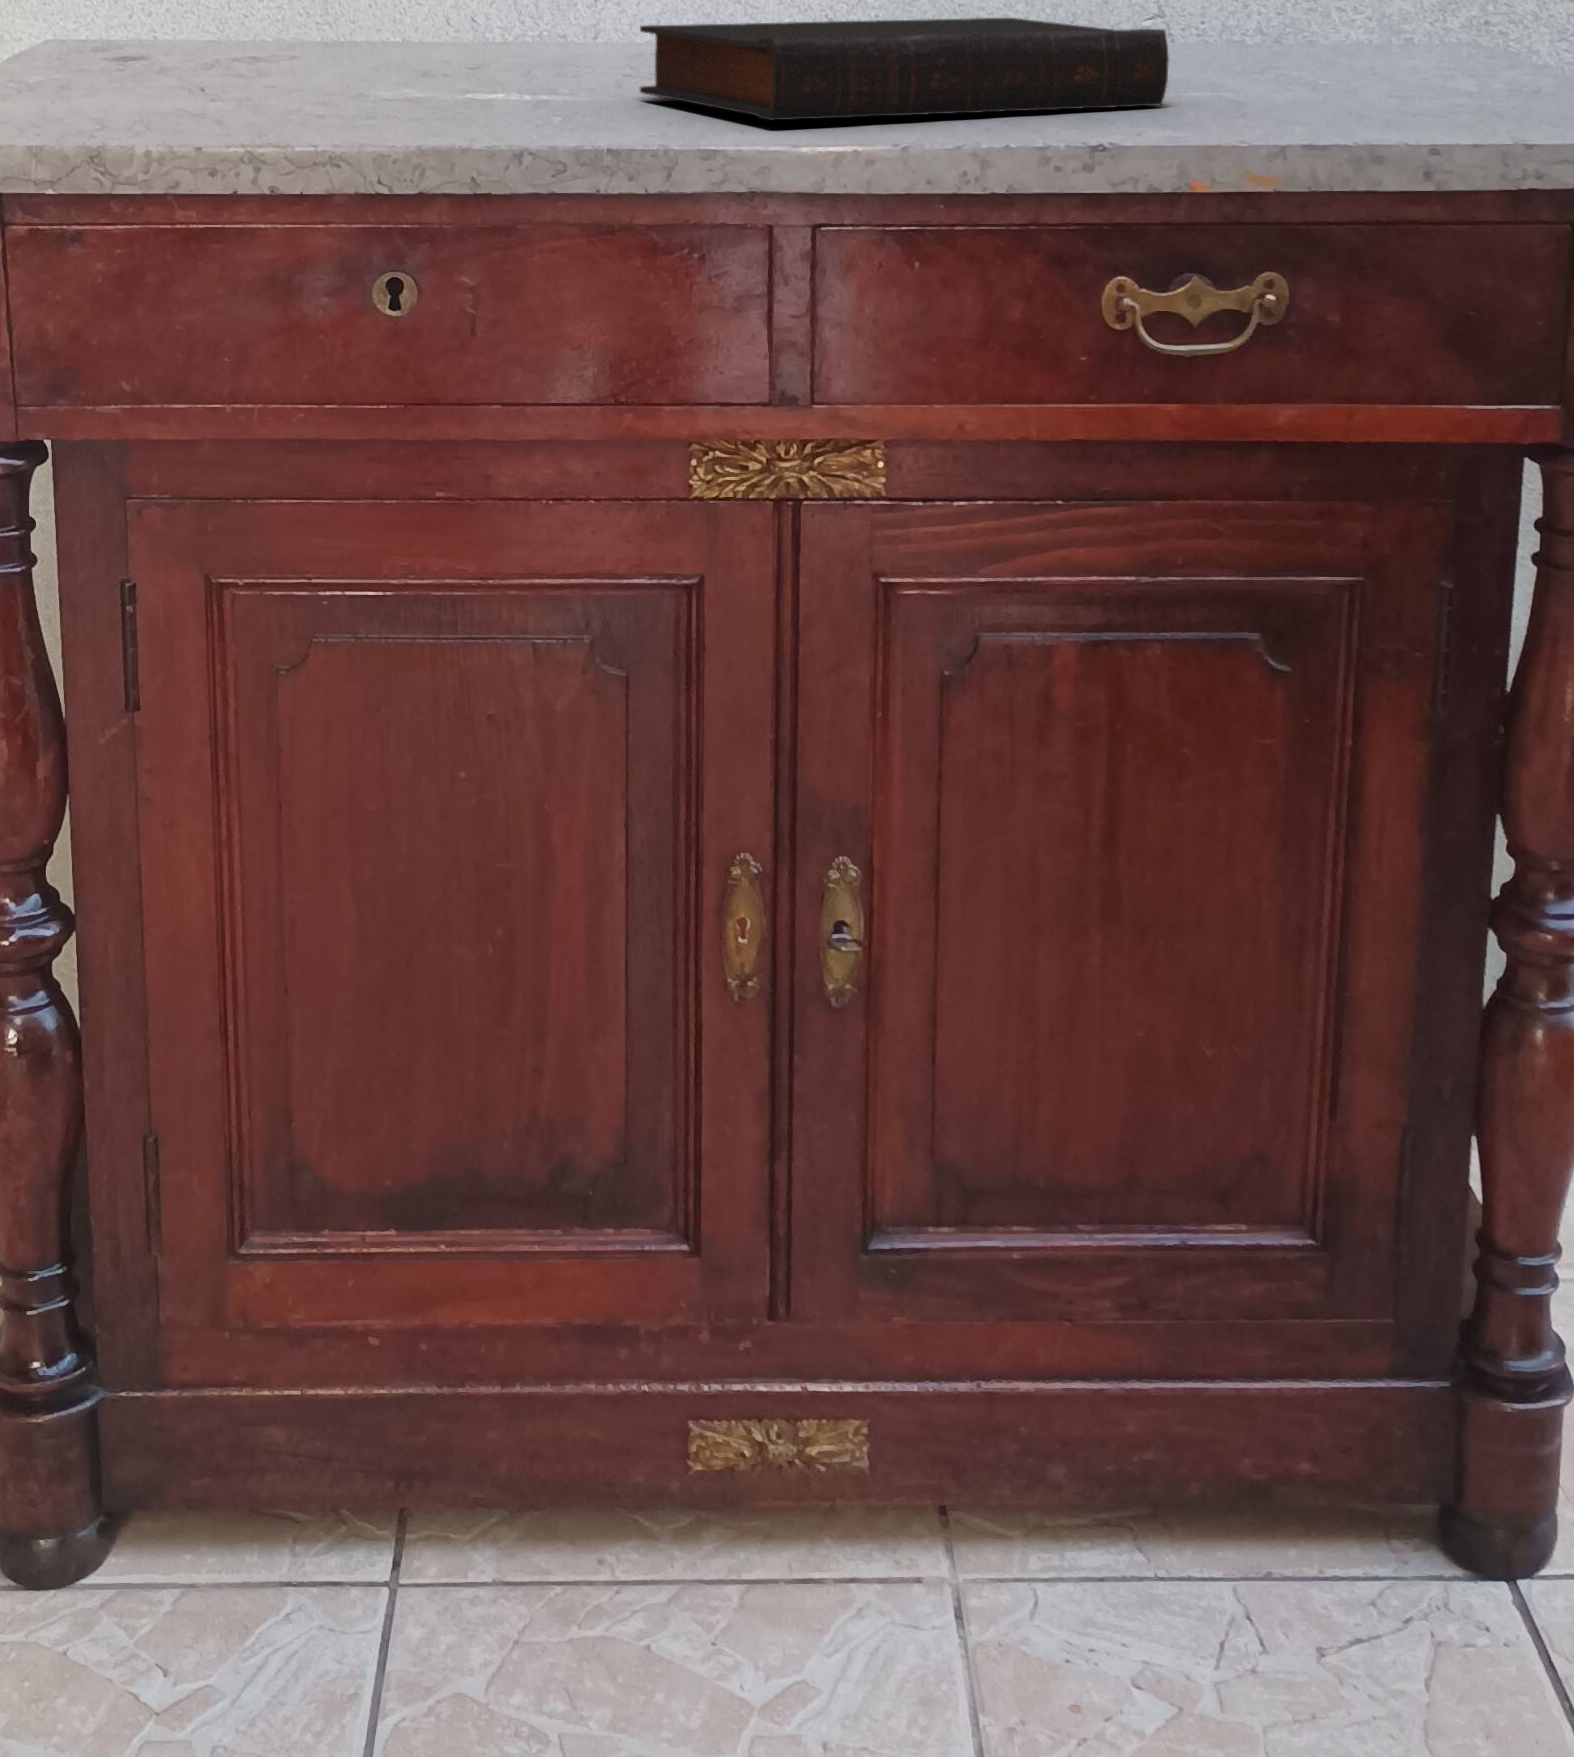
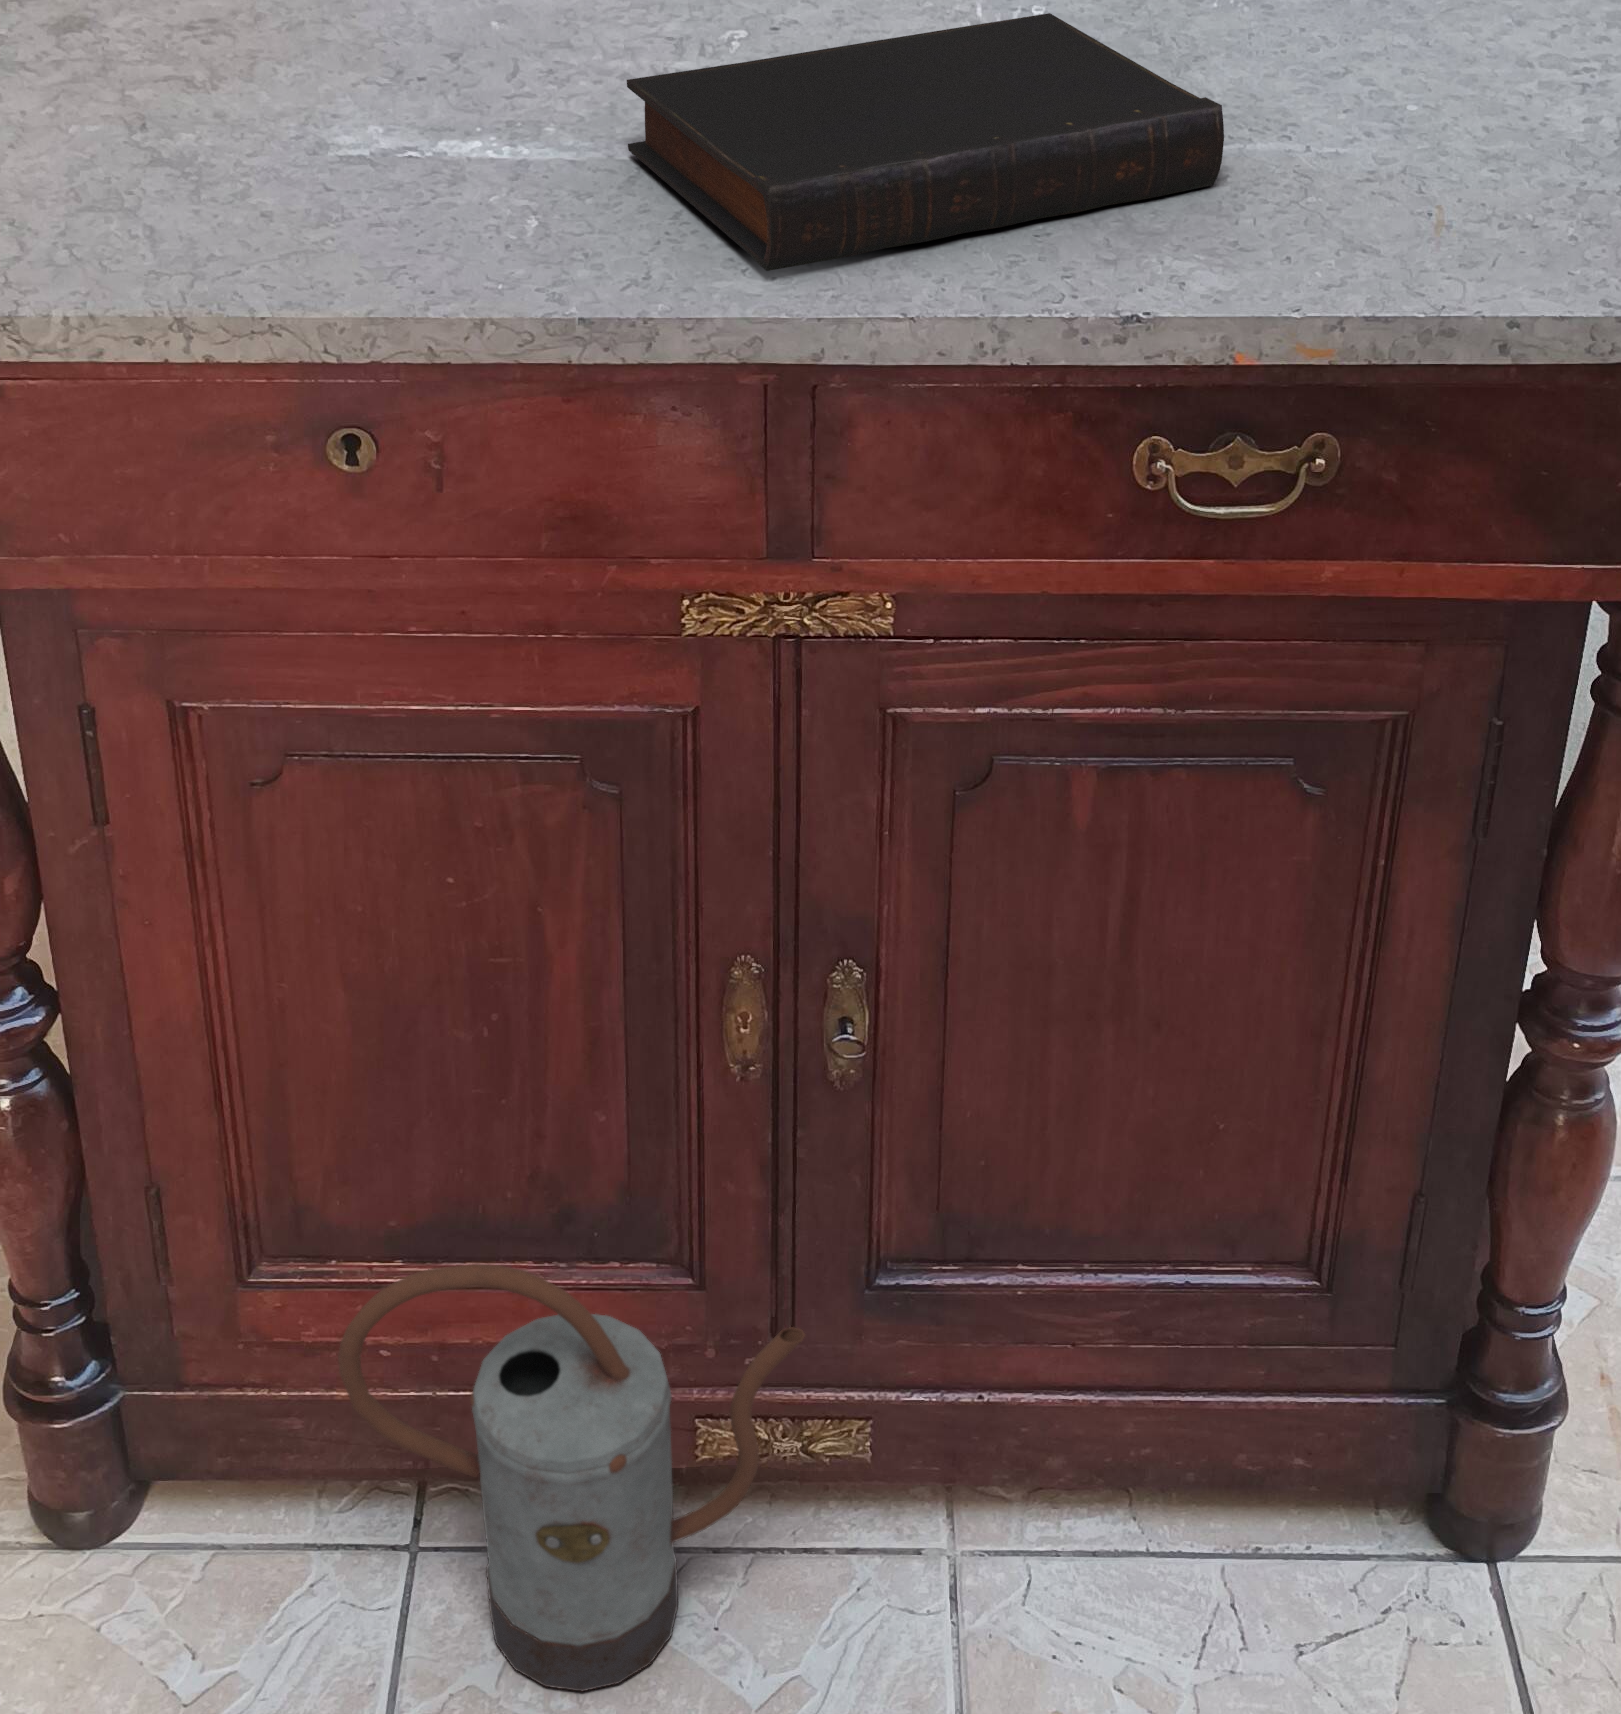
watering can: none [336,1168,805,1680] -> present [338,1264,805,1691]

